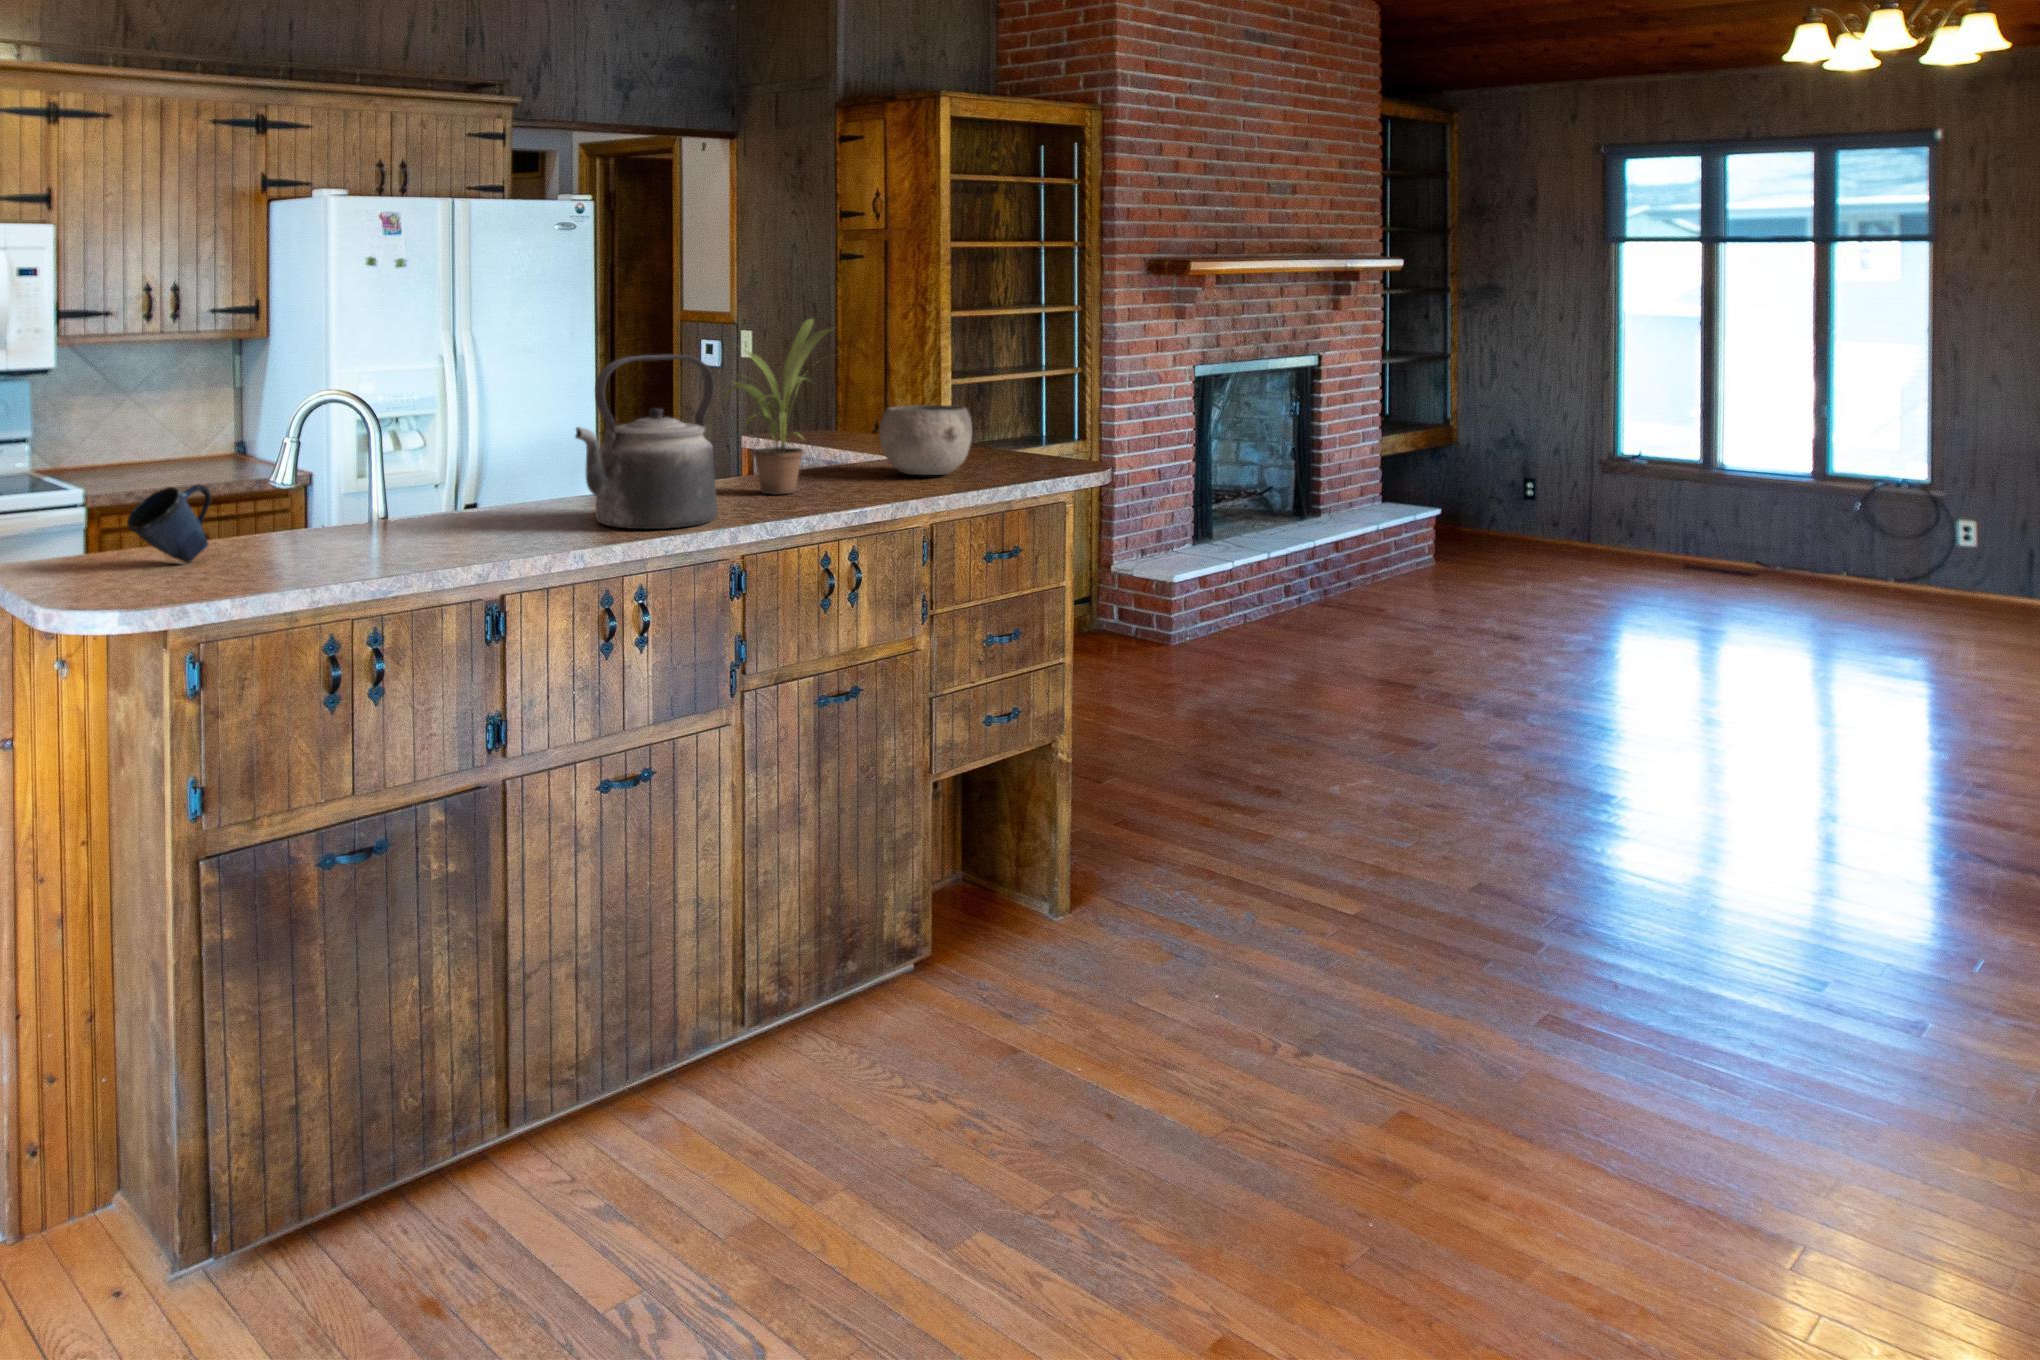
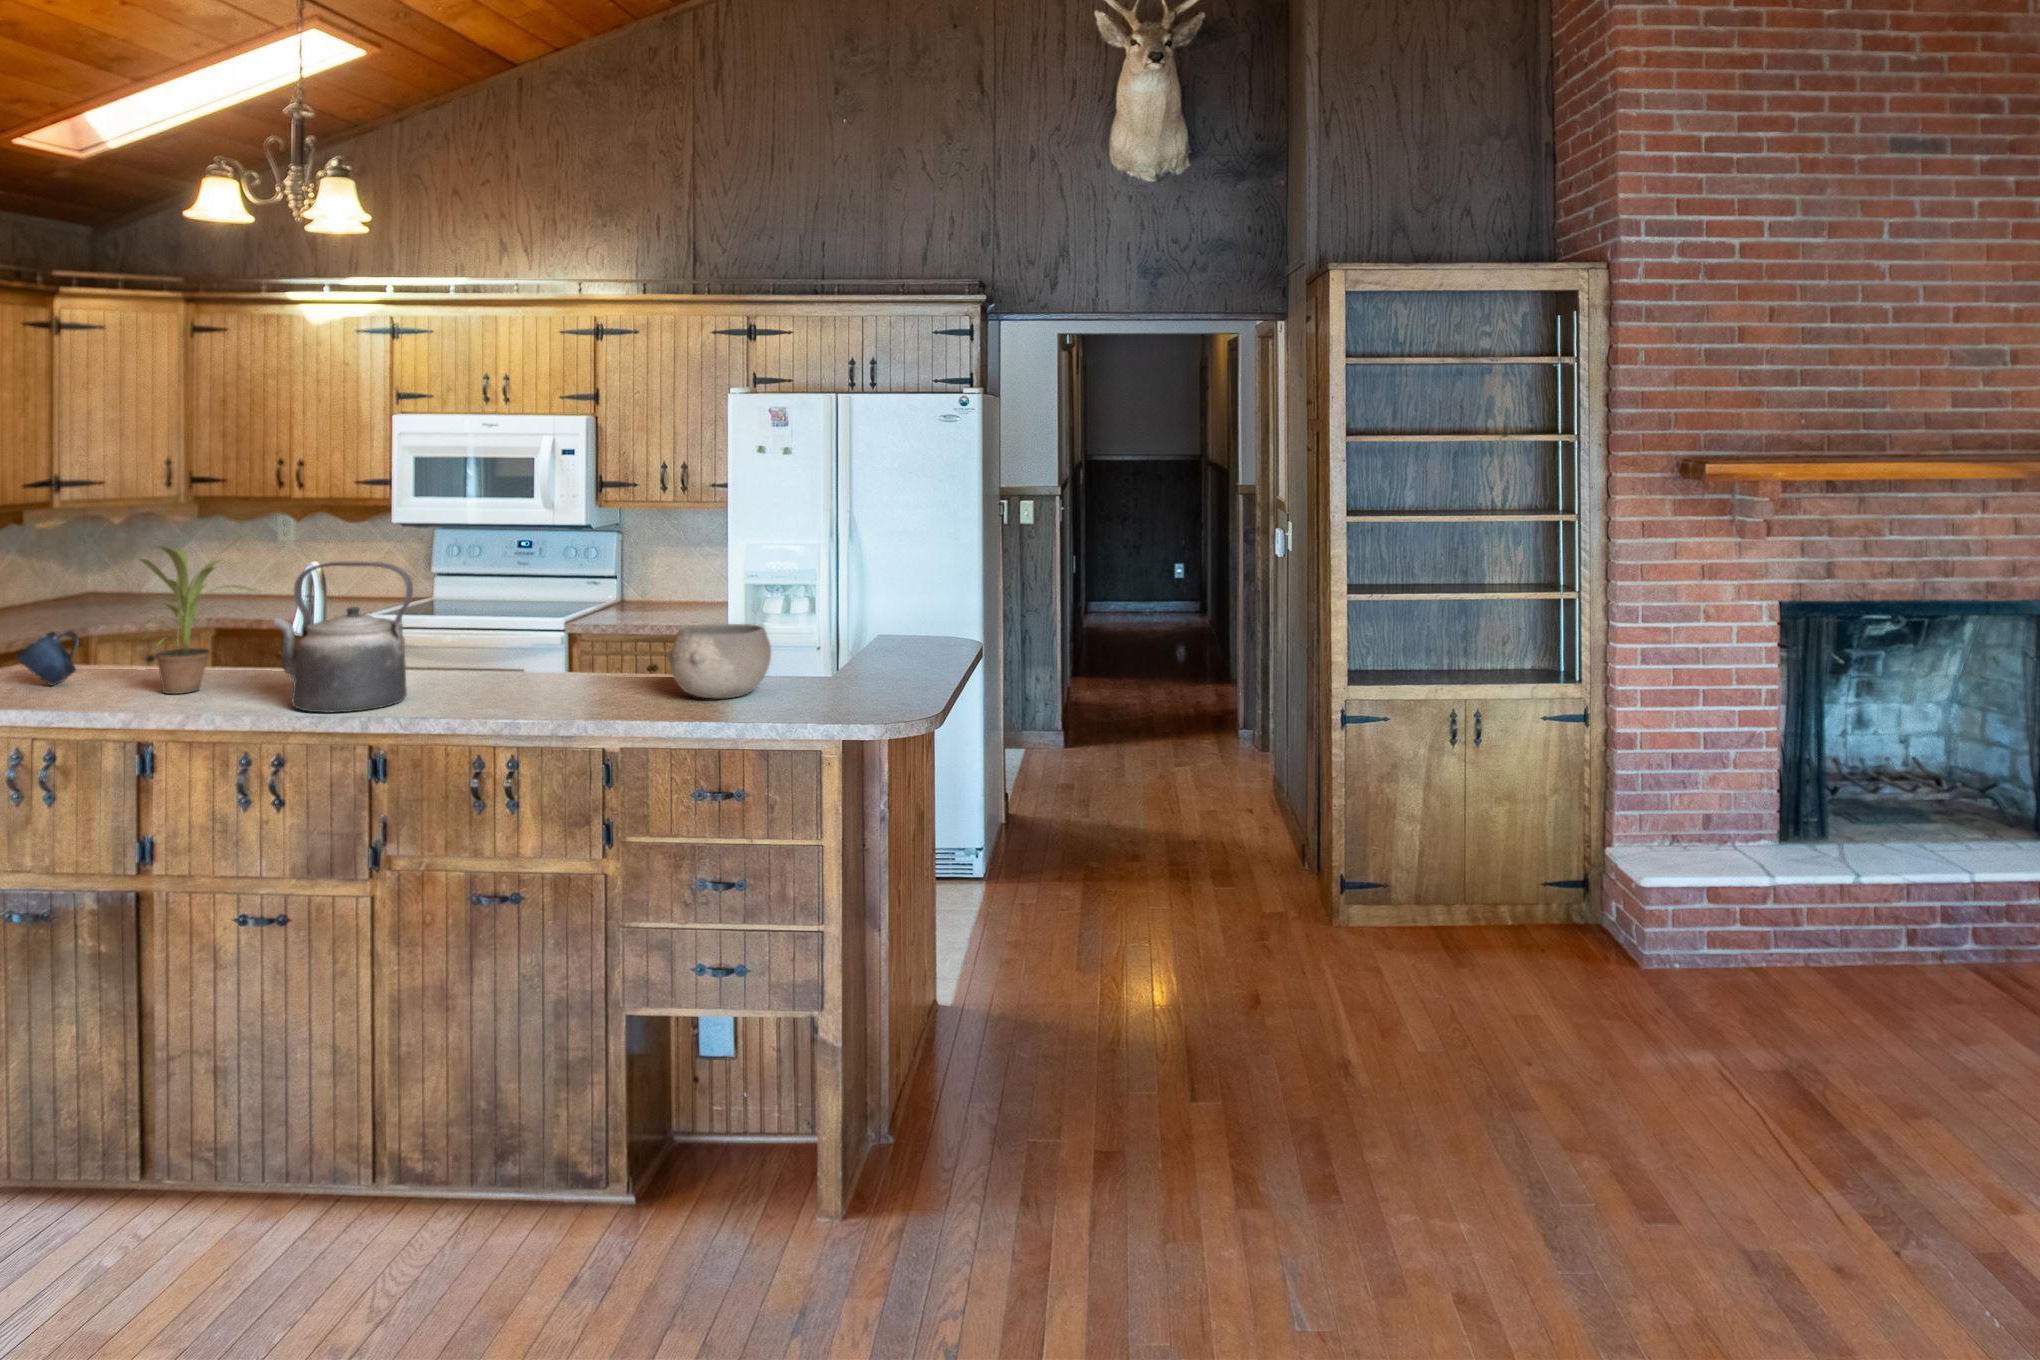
potted plant: present [724,319,835,494] -> present [141,531,261,694]

